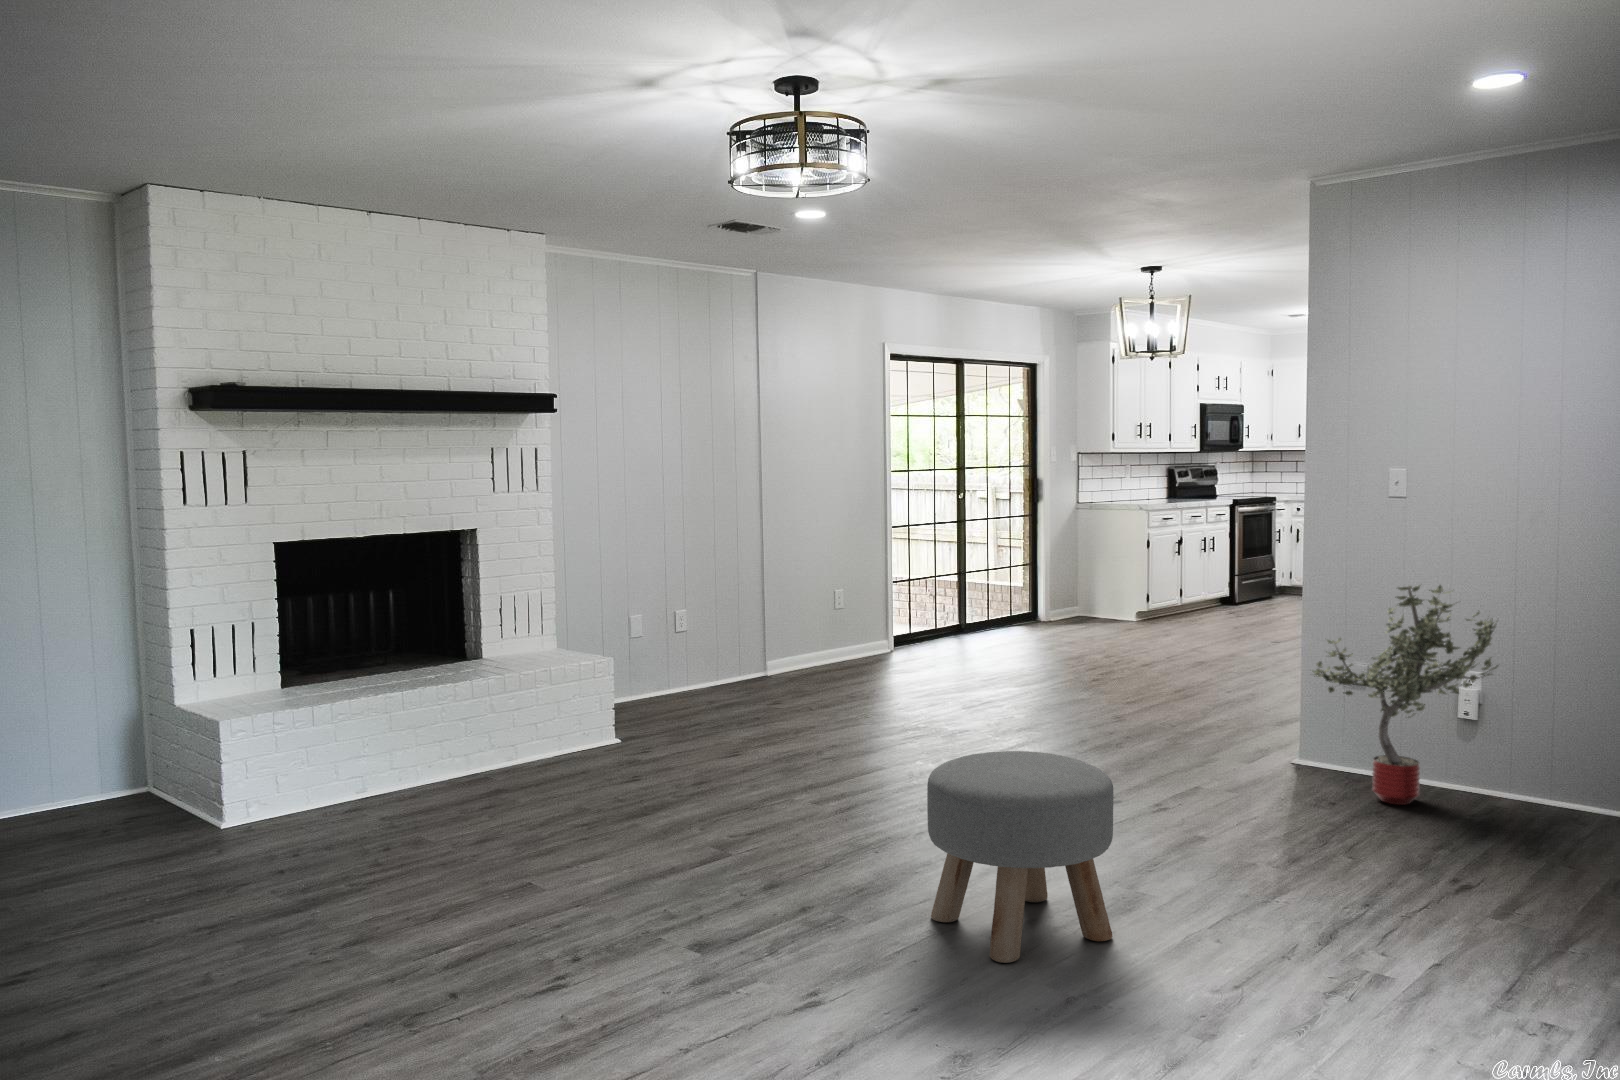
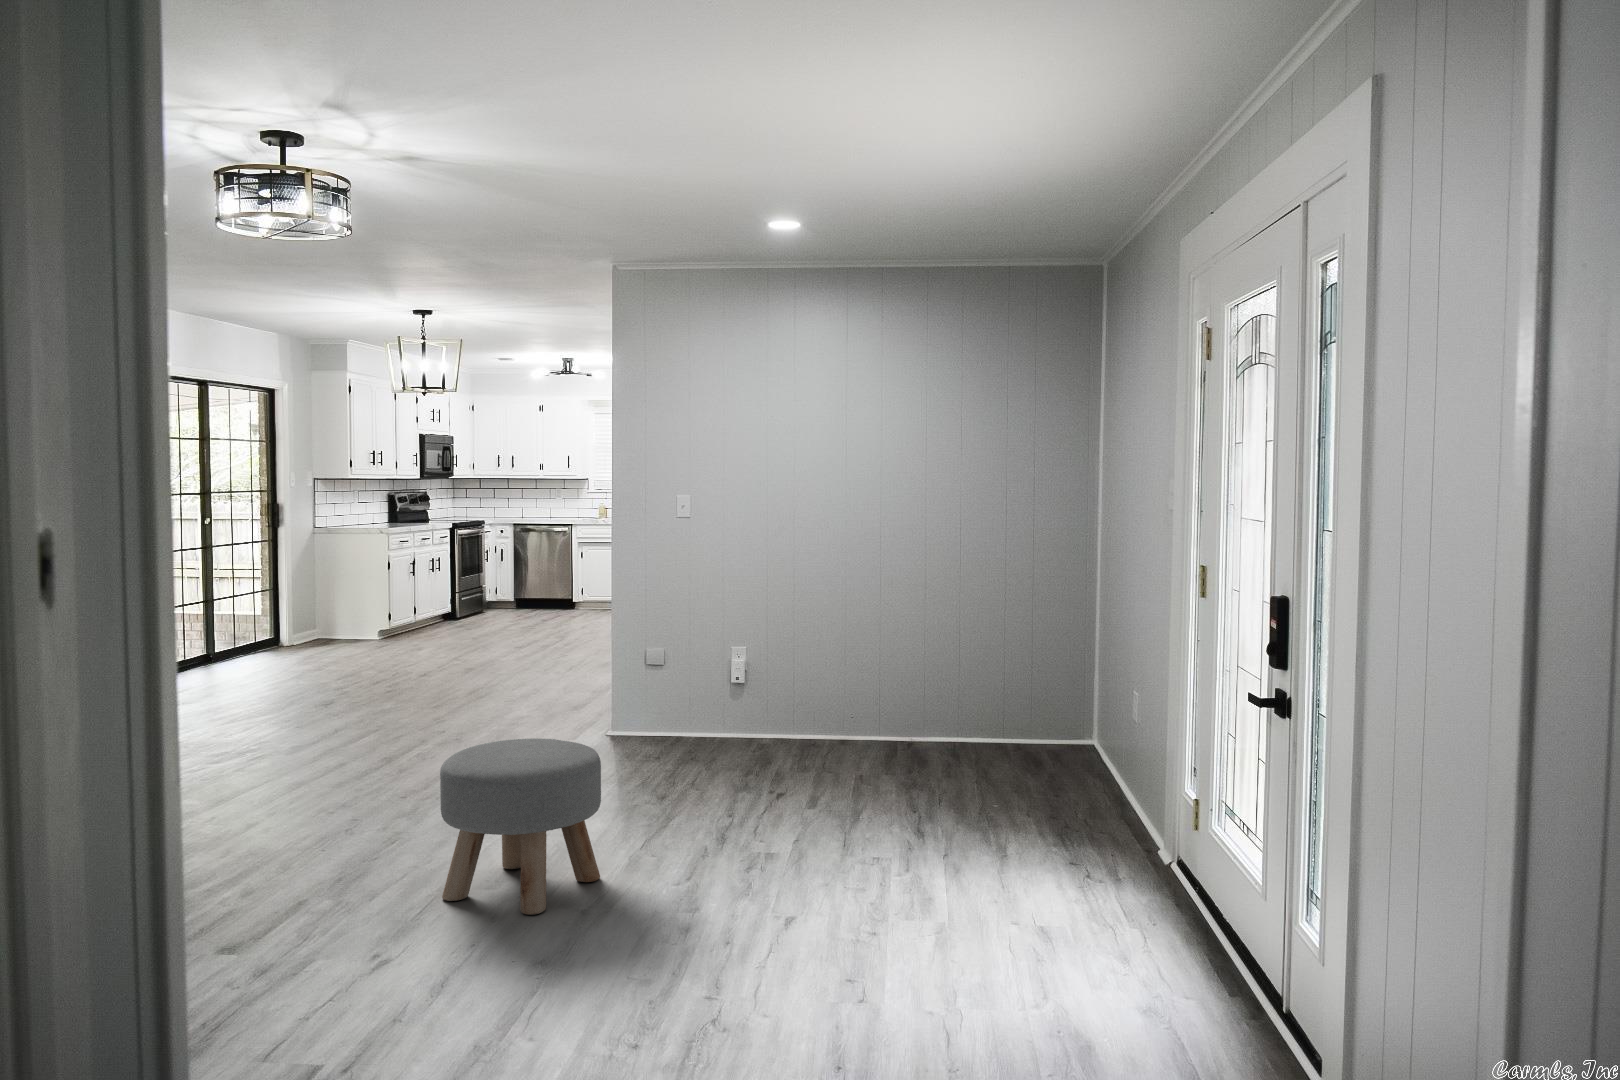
potted tree: present [1312,585,1498,805] -> none [636,584,771,751]

